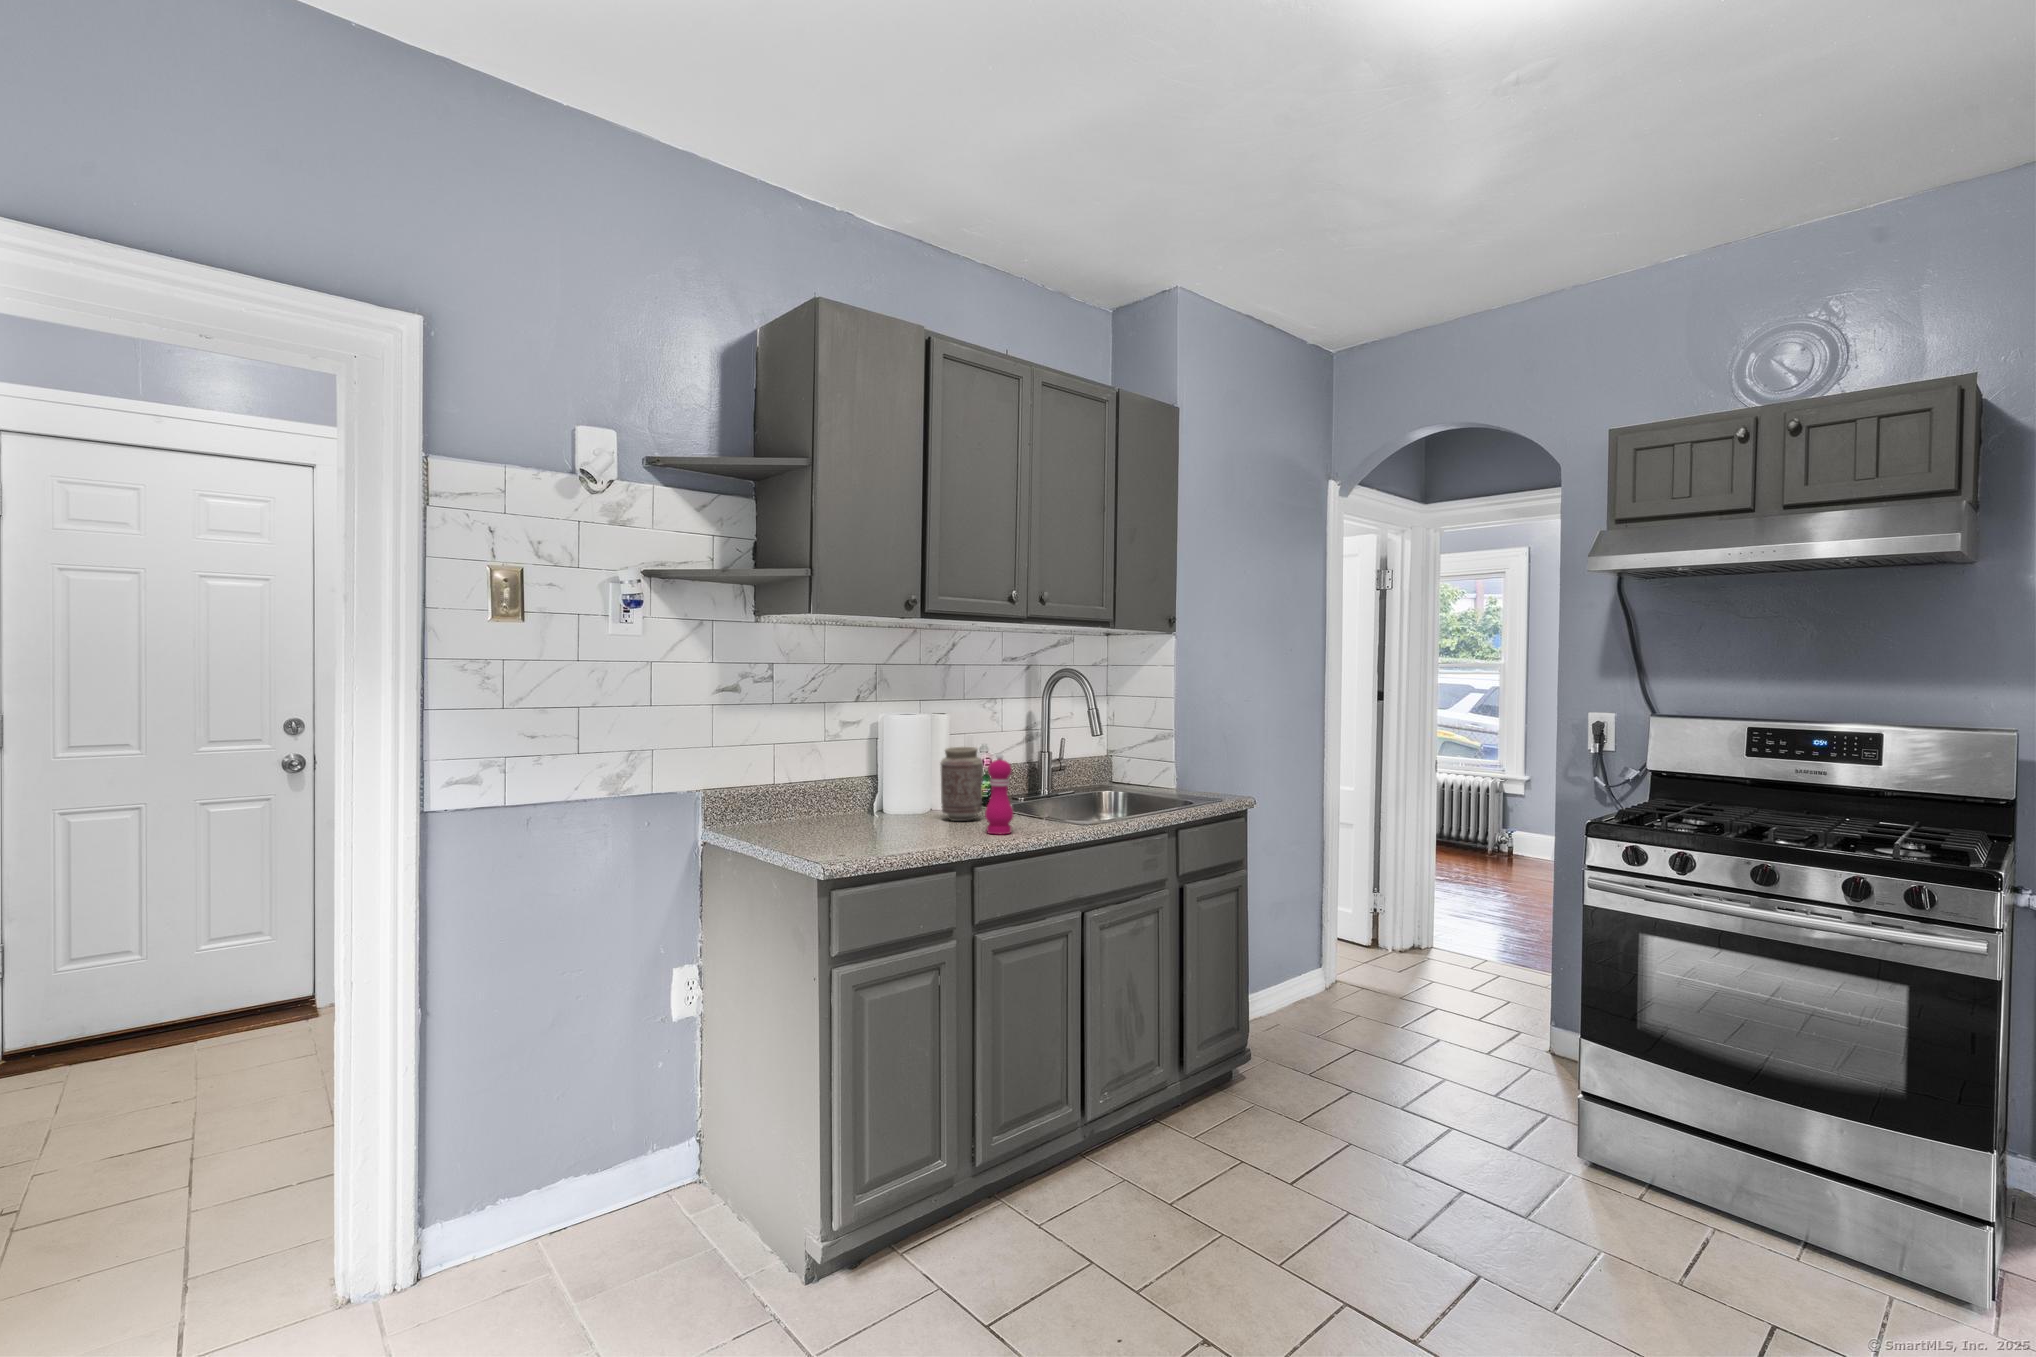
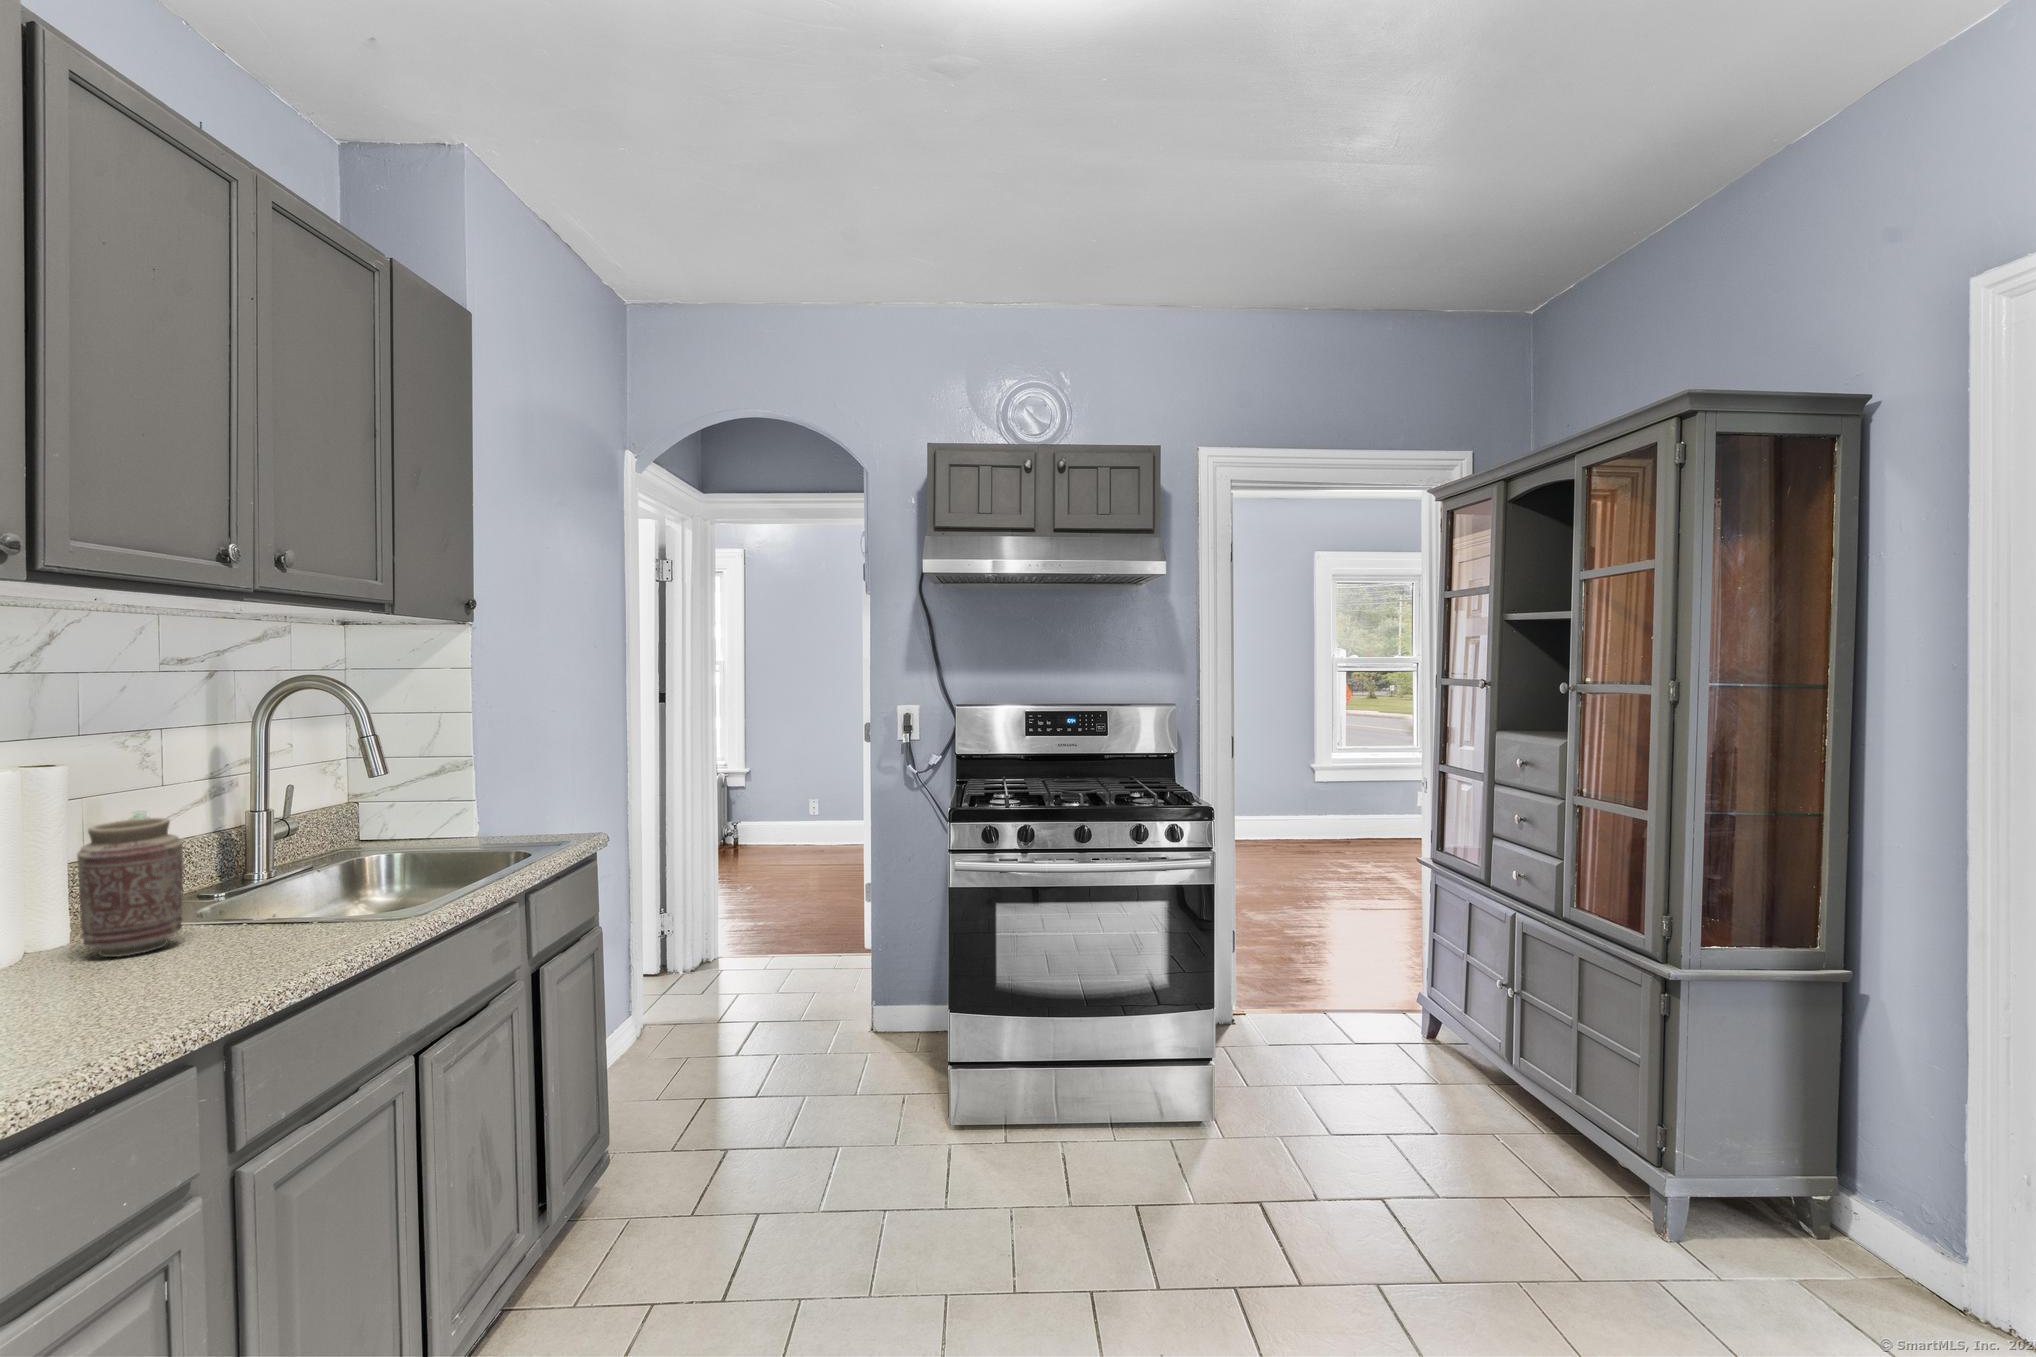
pepper mill: present [985,754,1013,834] -> none [223,823,287,967]

